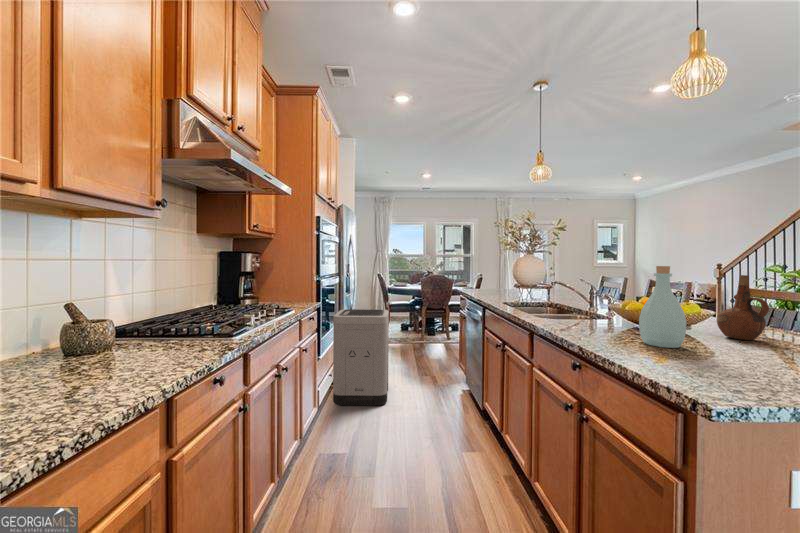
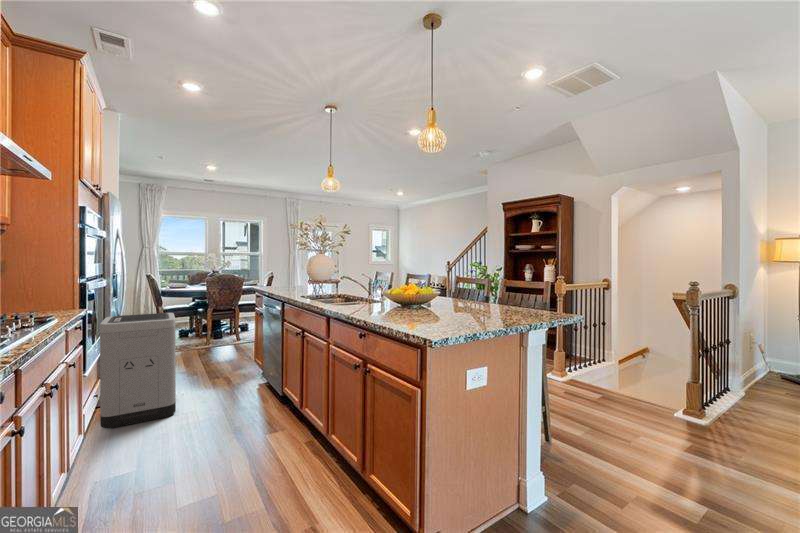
bottle: present [639,266,686,348] -> none [400,264,425,316]
ceramic pitcher: present [717,275,769,340] -> none [441,269,464,309]

